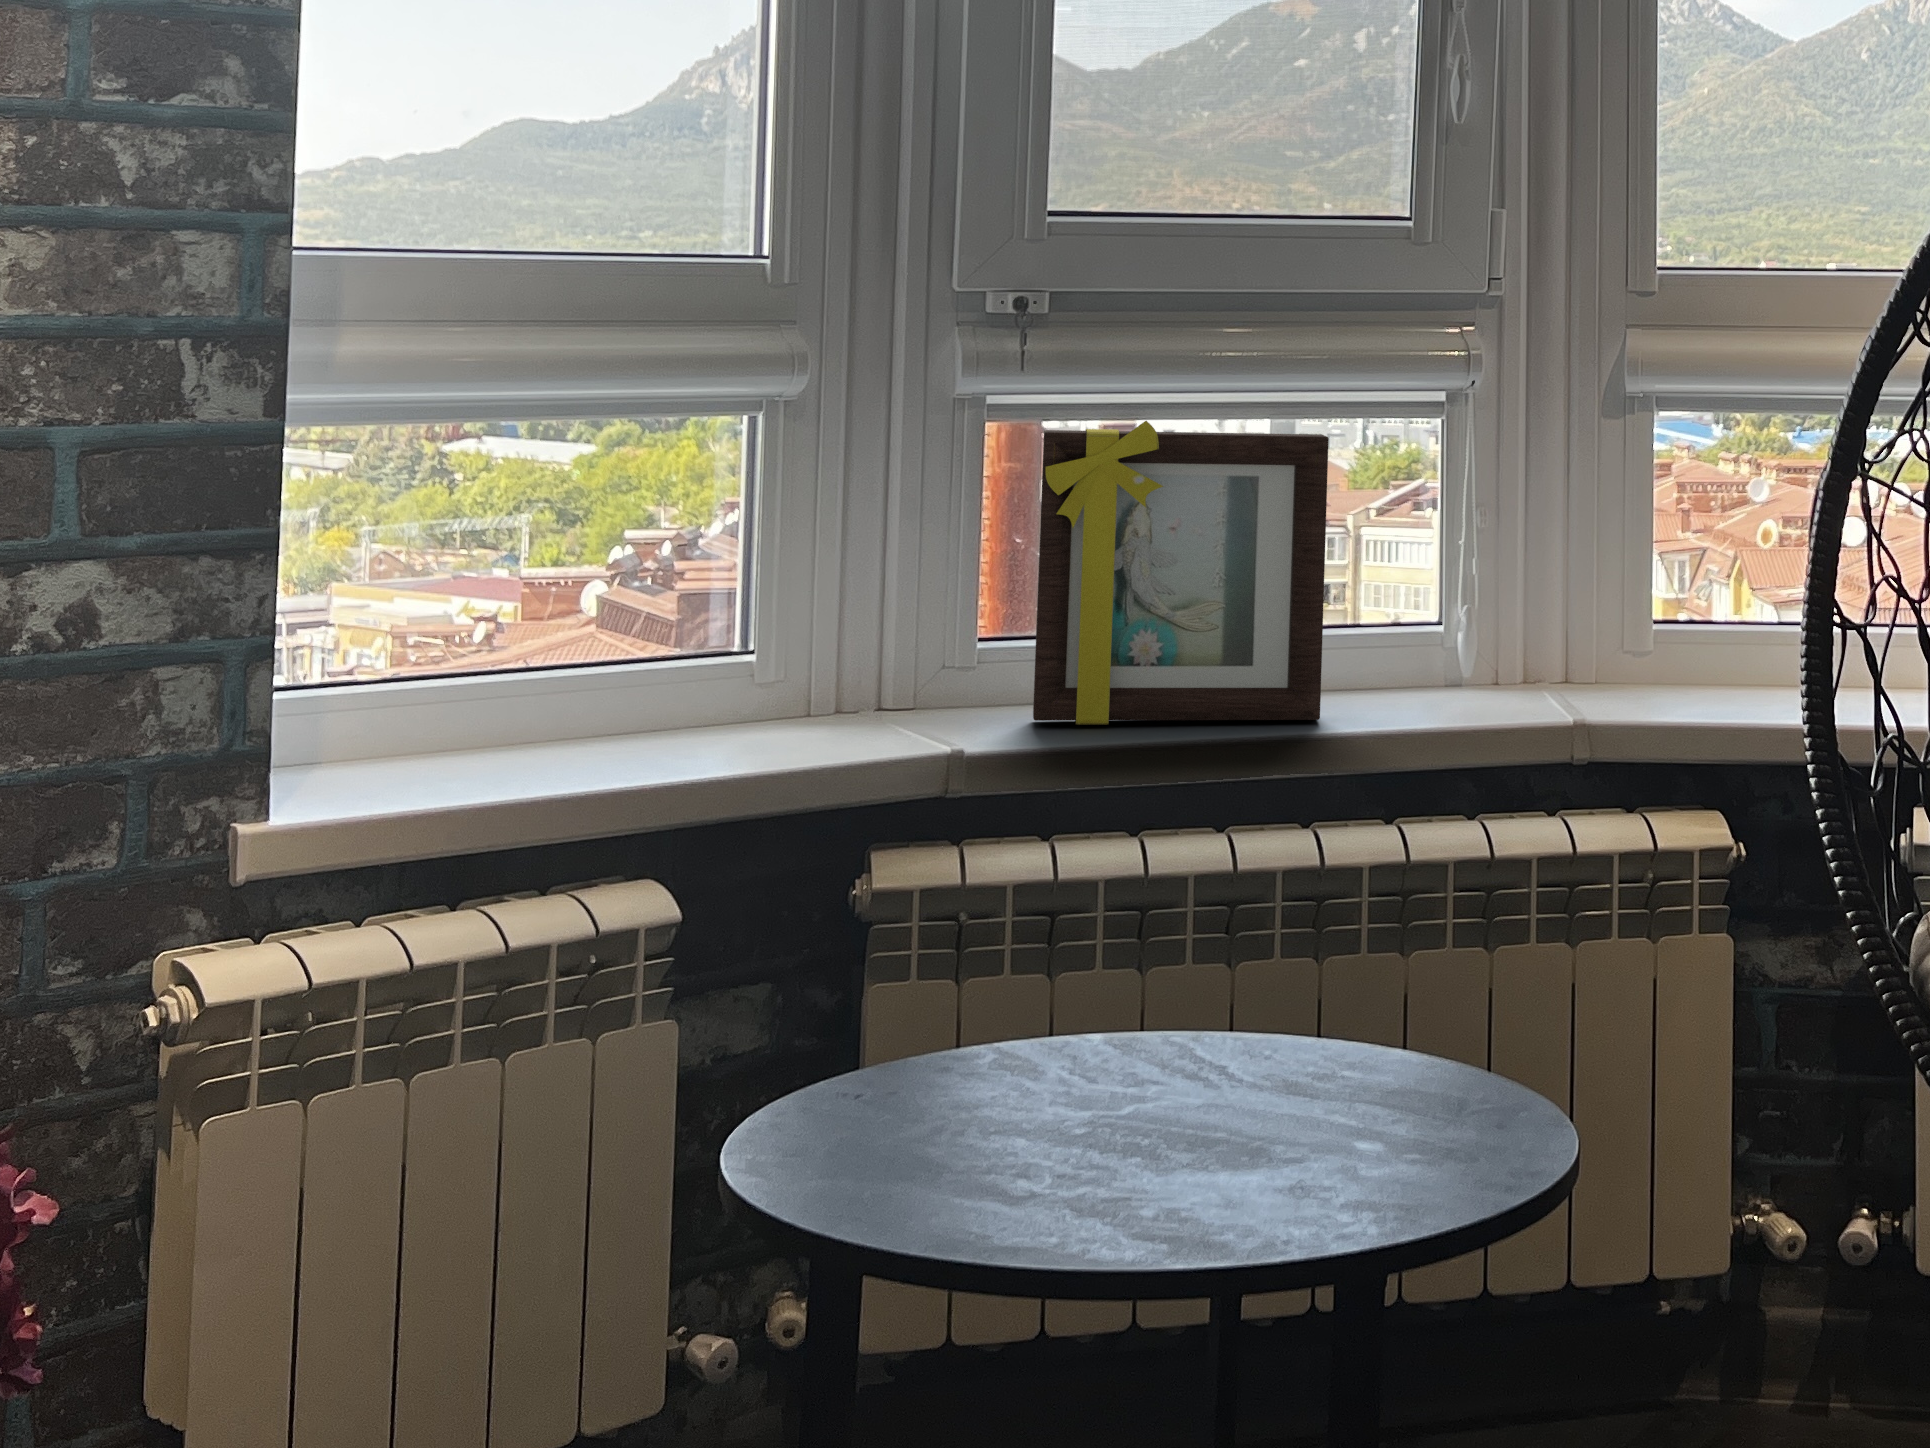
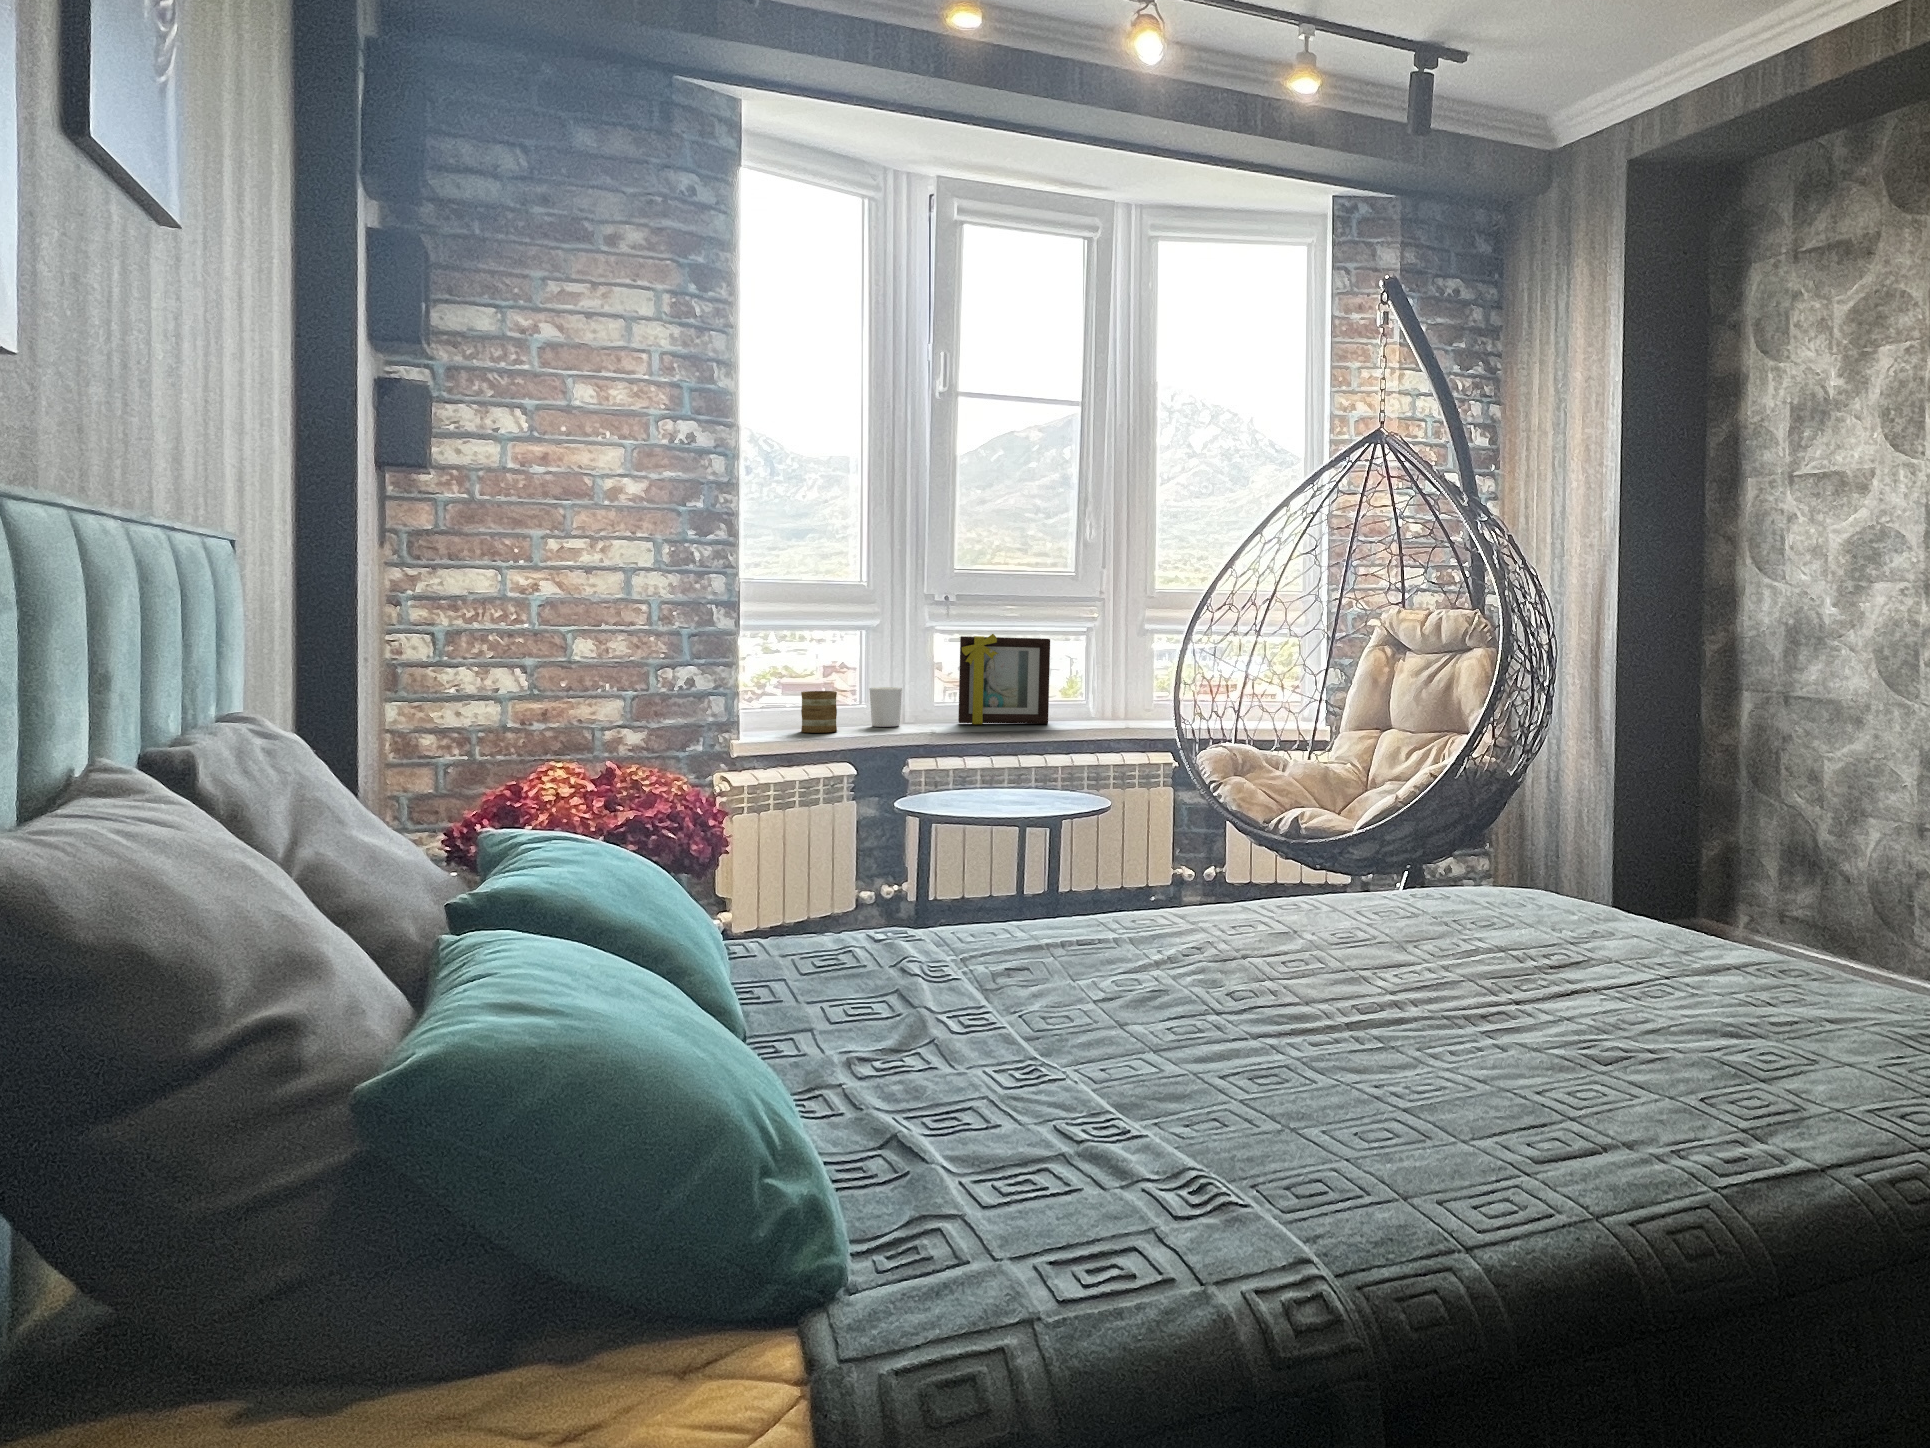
candle holder: none [748,602,853,738] -> present [869,687,902,727]
mug: none [509,623,631,771] -> present [801,691,837,733]

